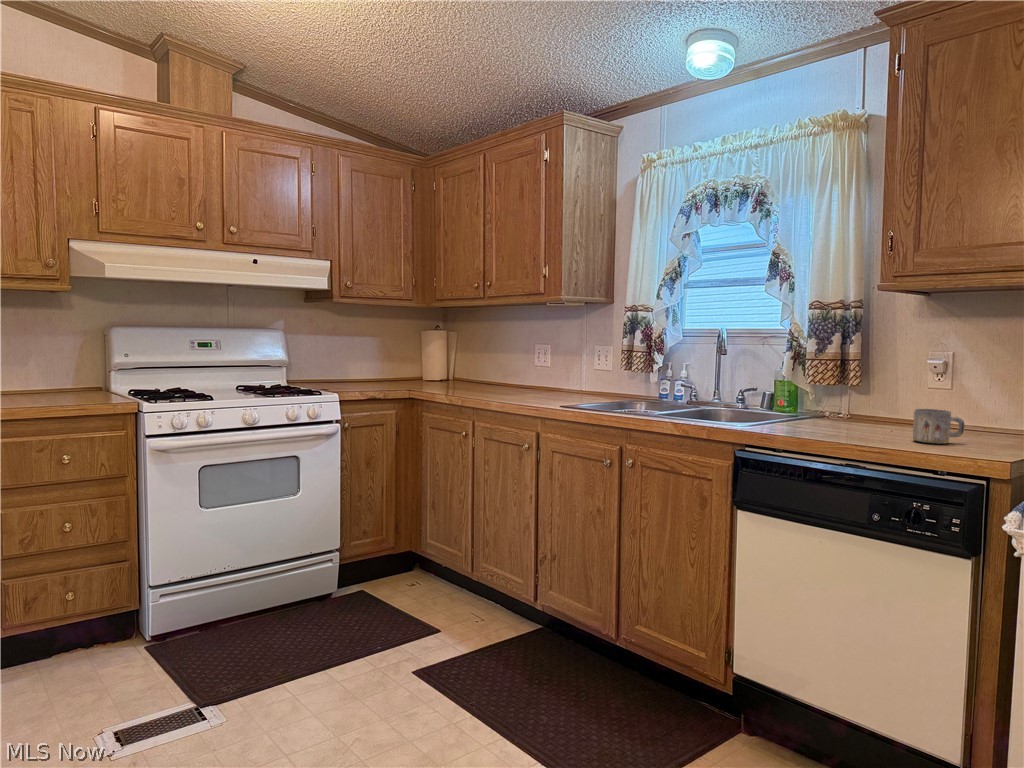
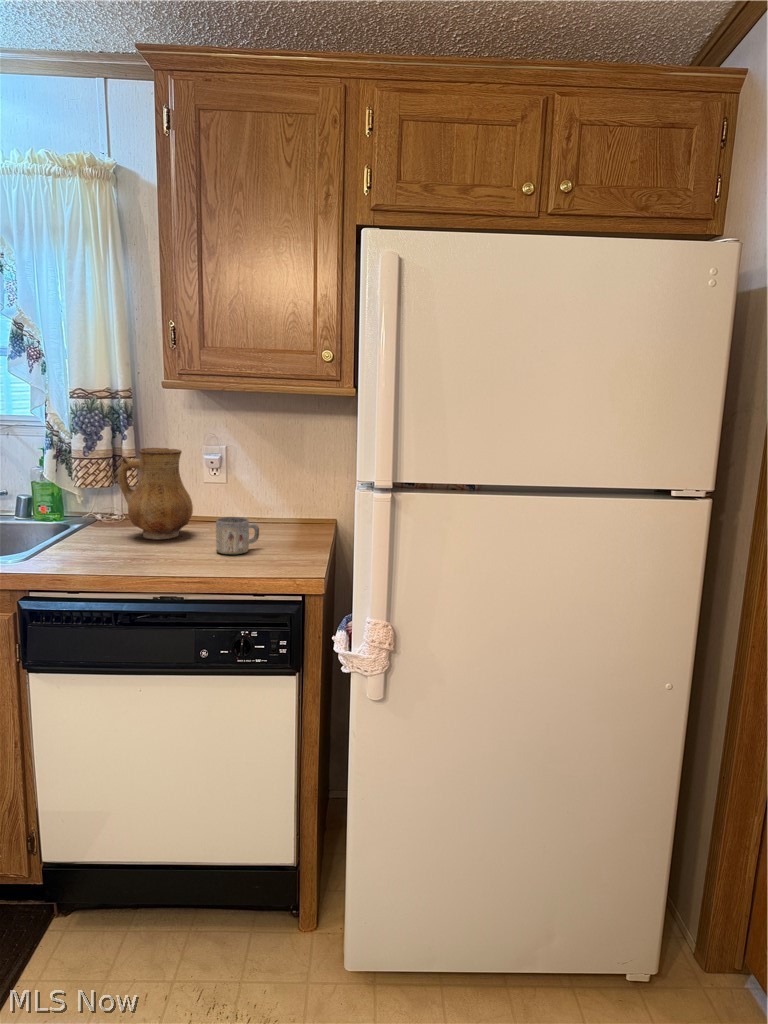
ceramic pitcher: none [836,348,904,429] -> present [118,448,193,539]

